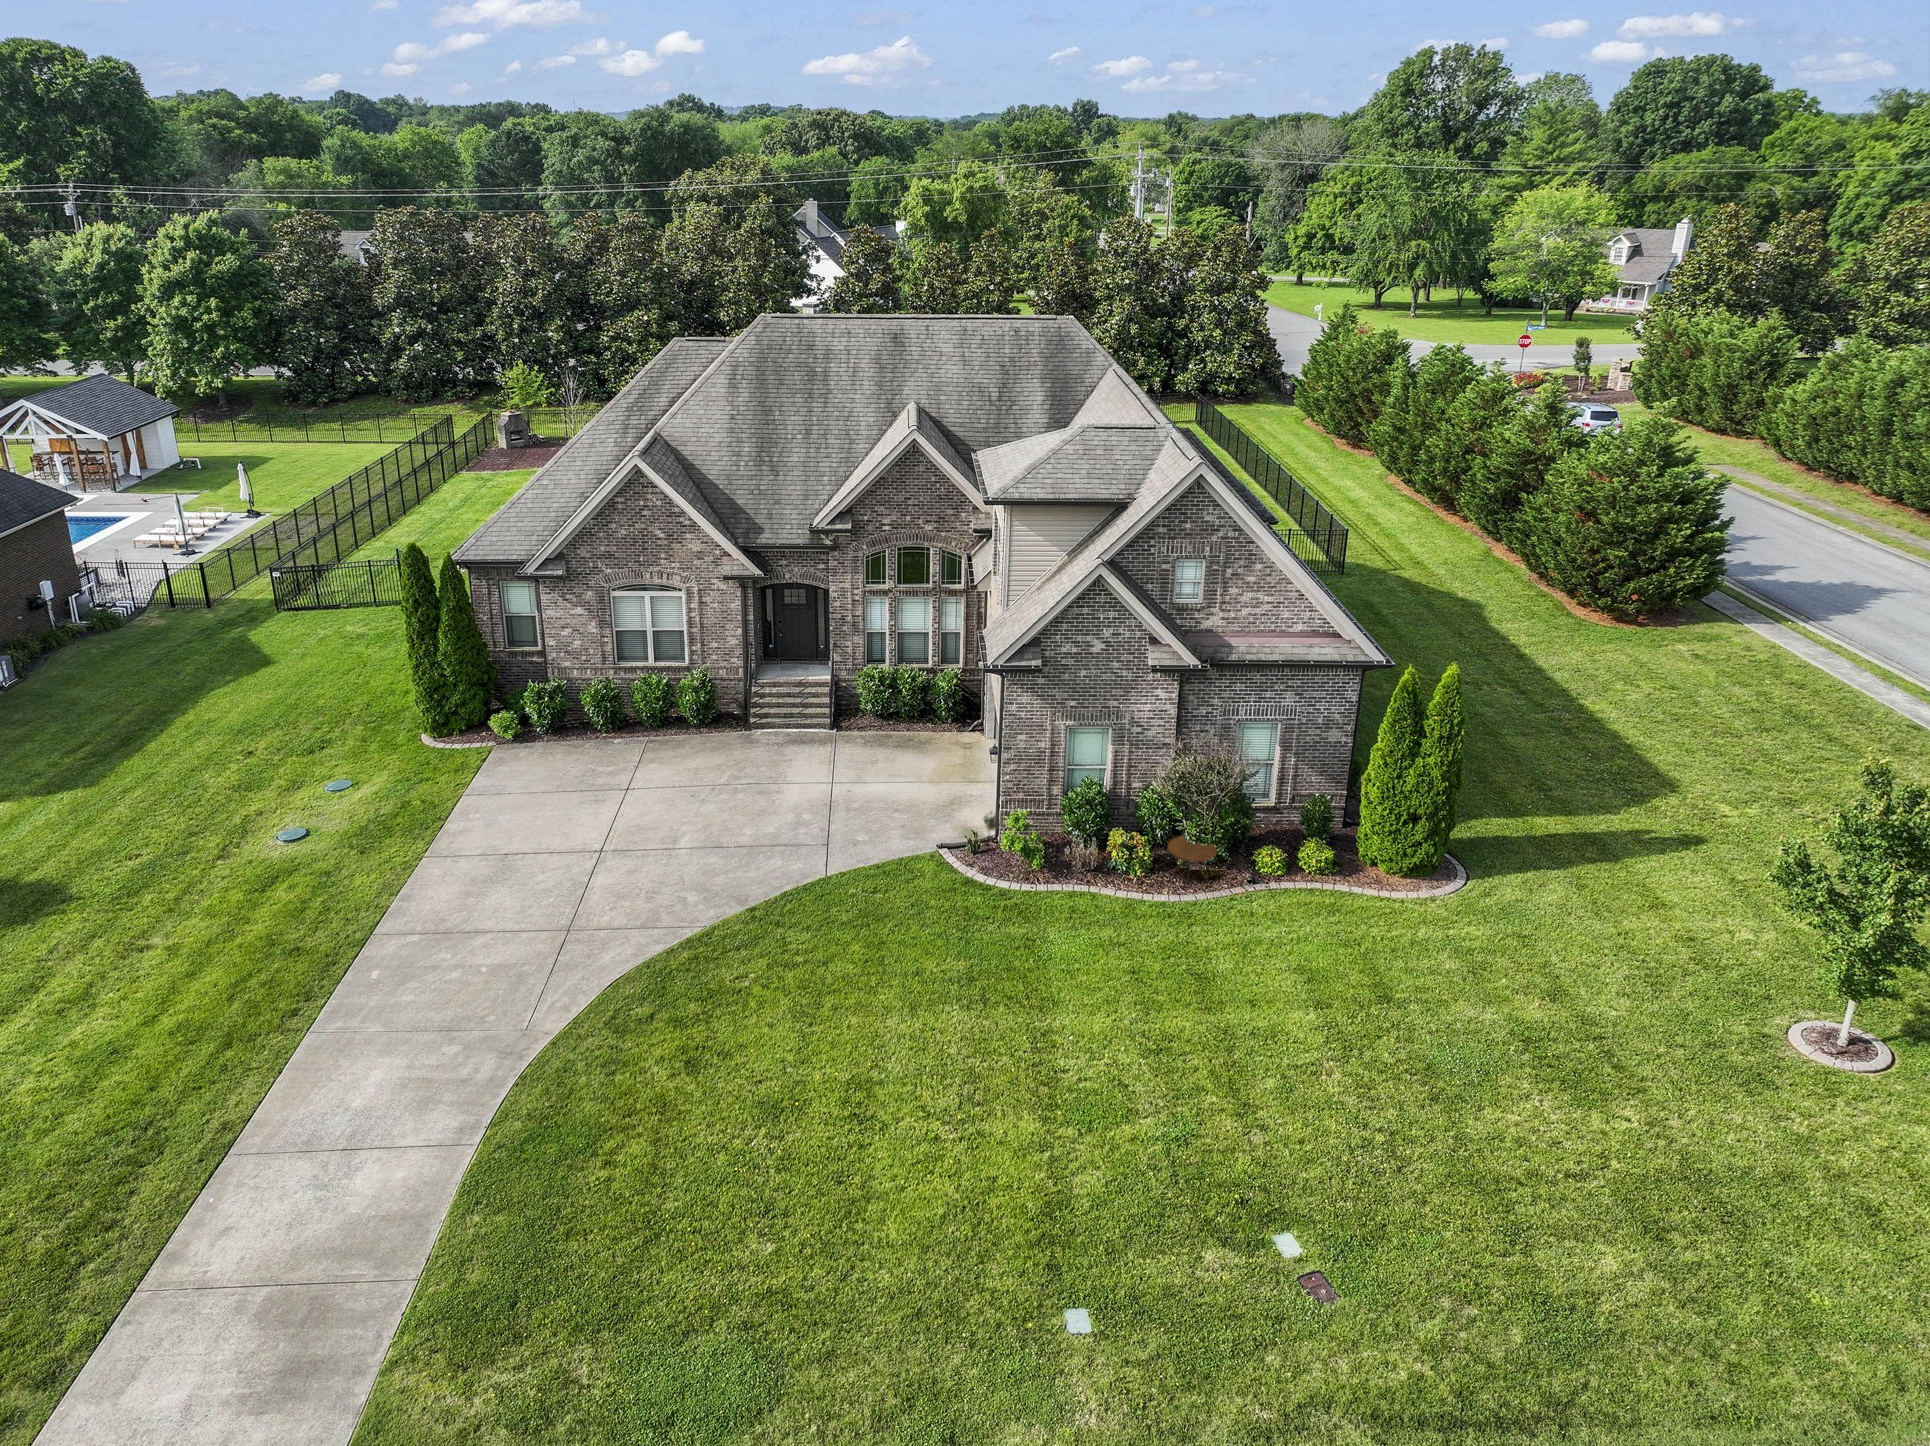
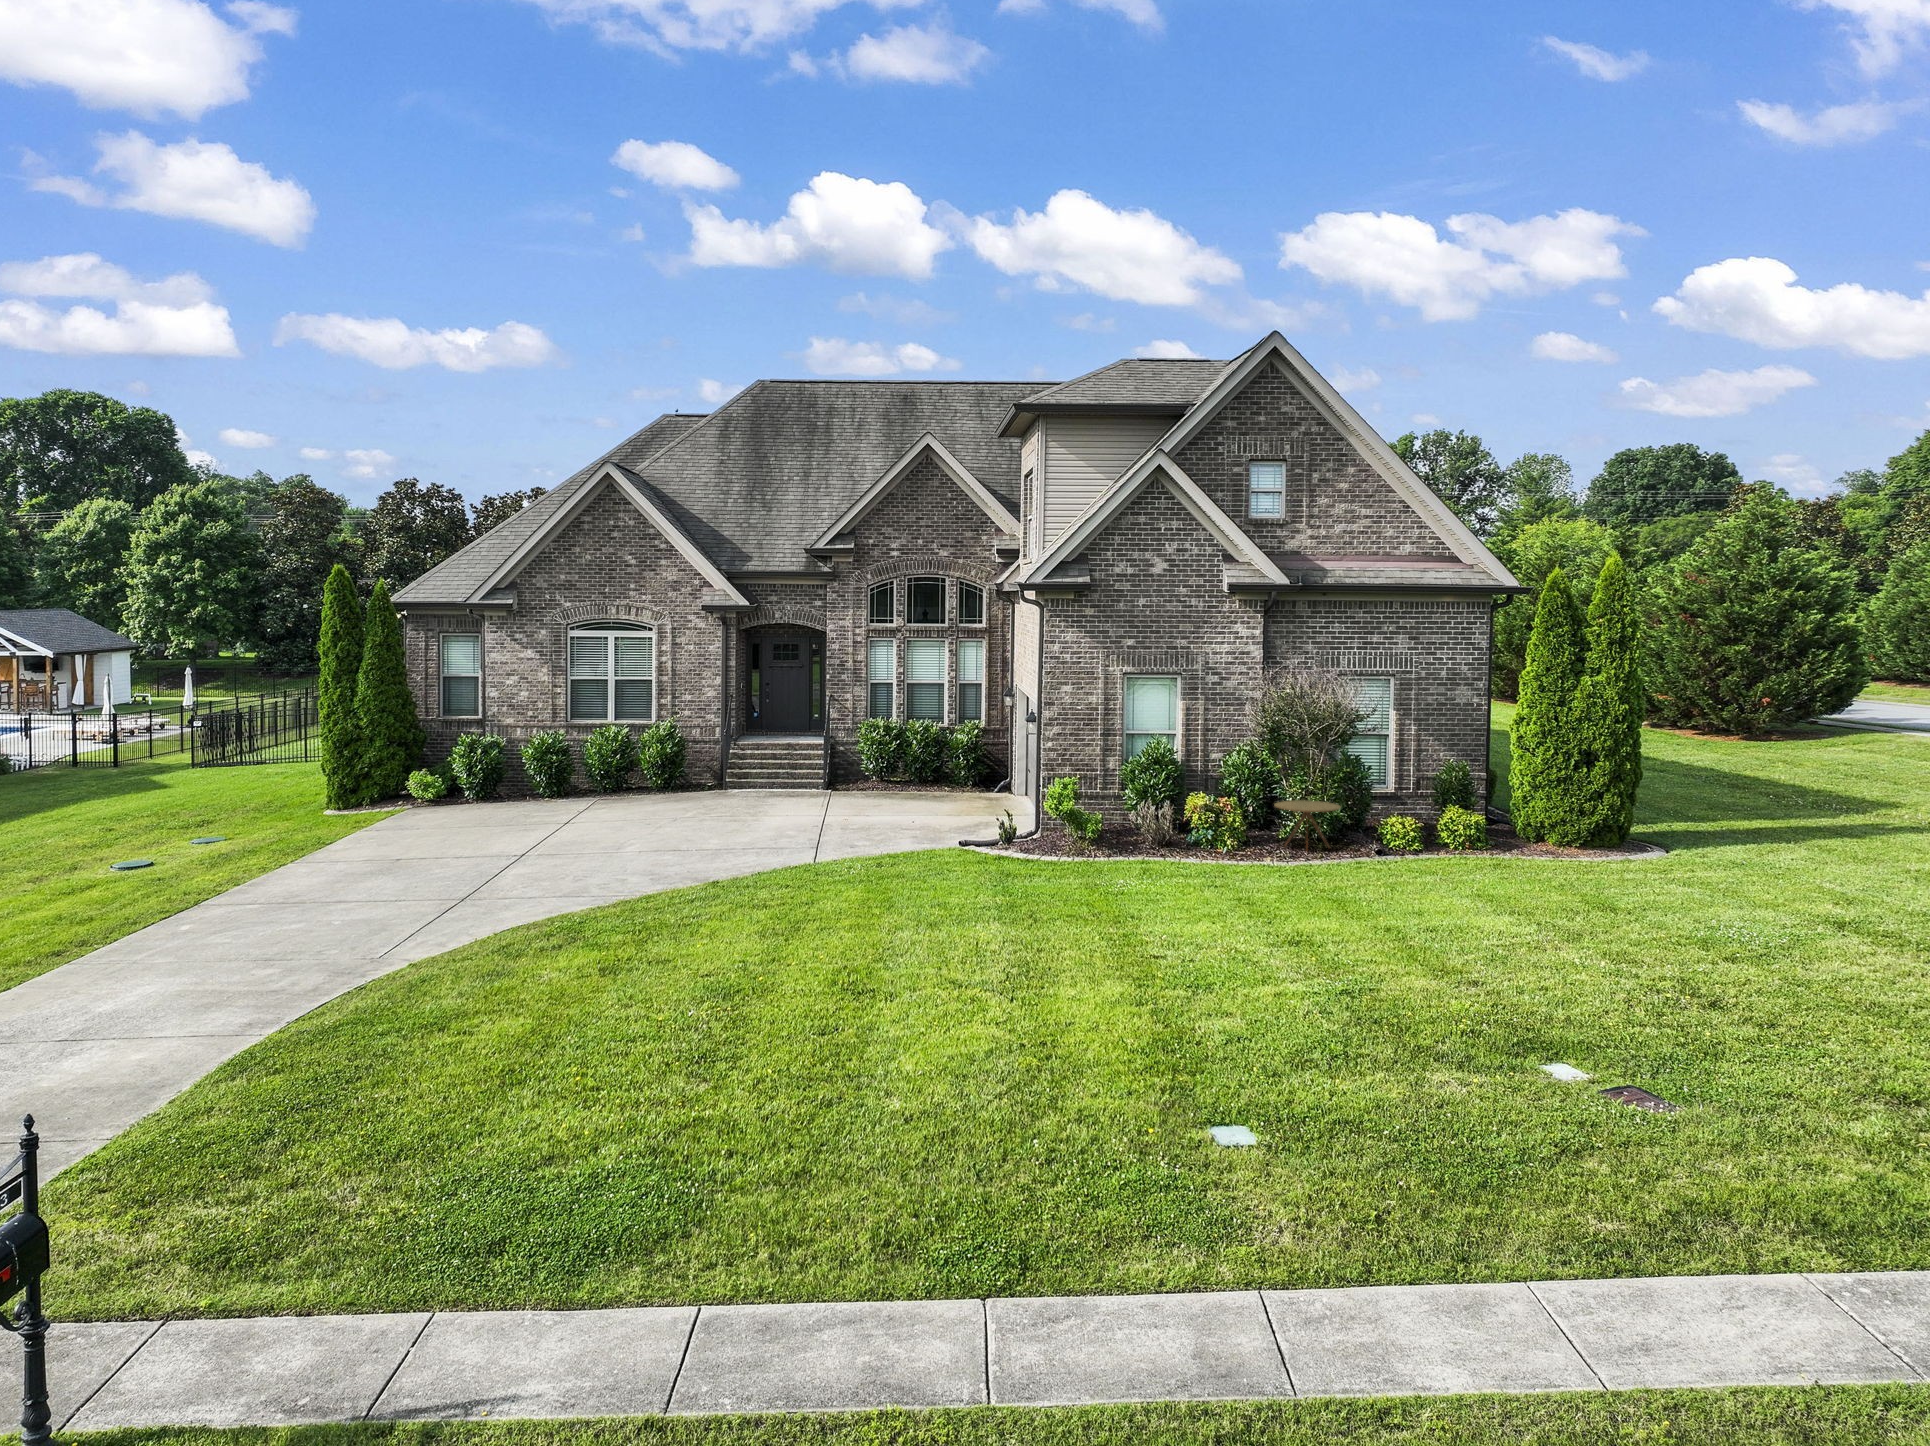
potted tree: present [984,811,1000,845] -> none [1025,786,1055,839]

